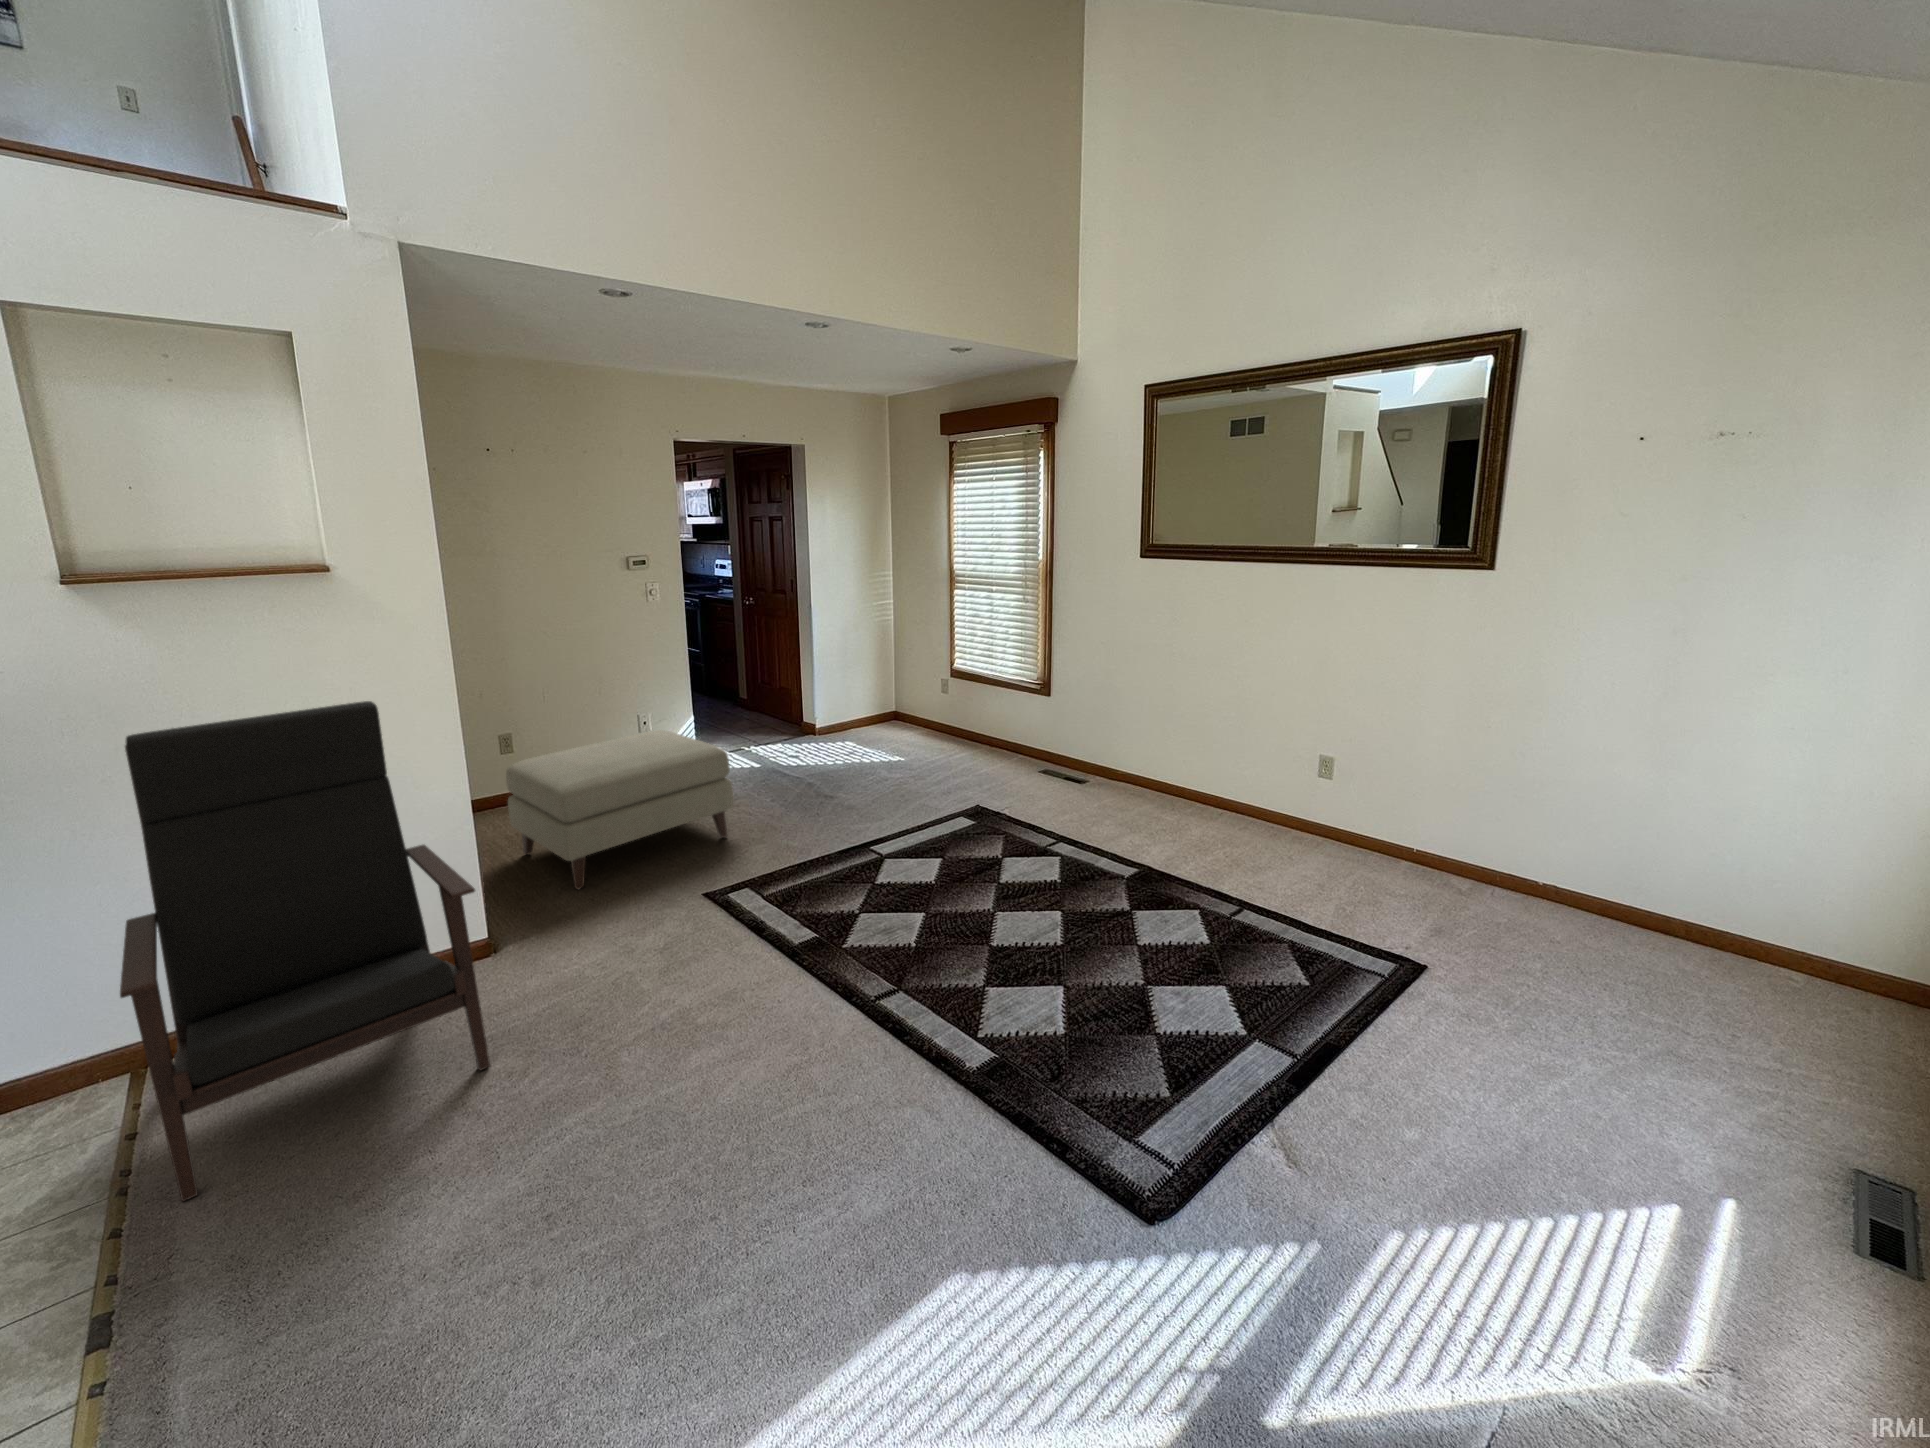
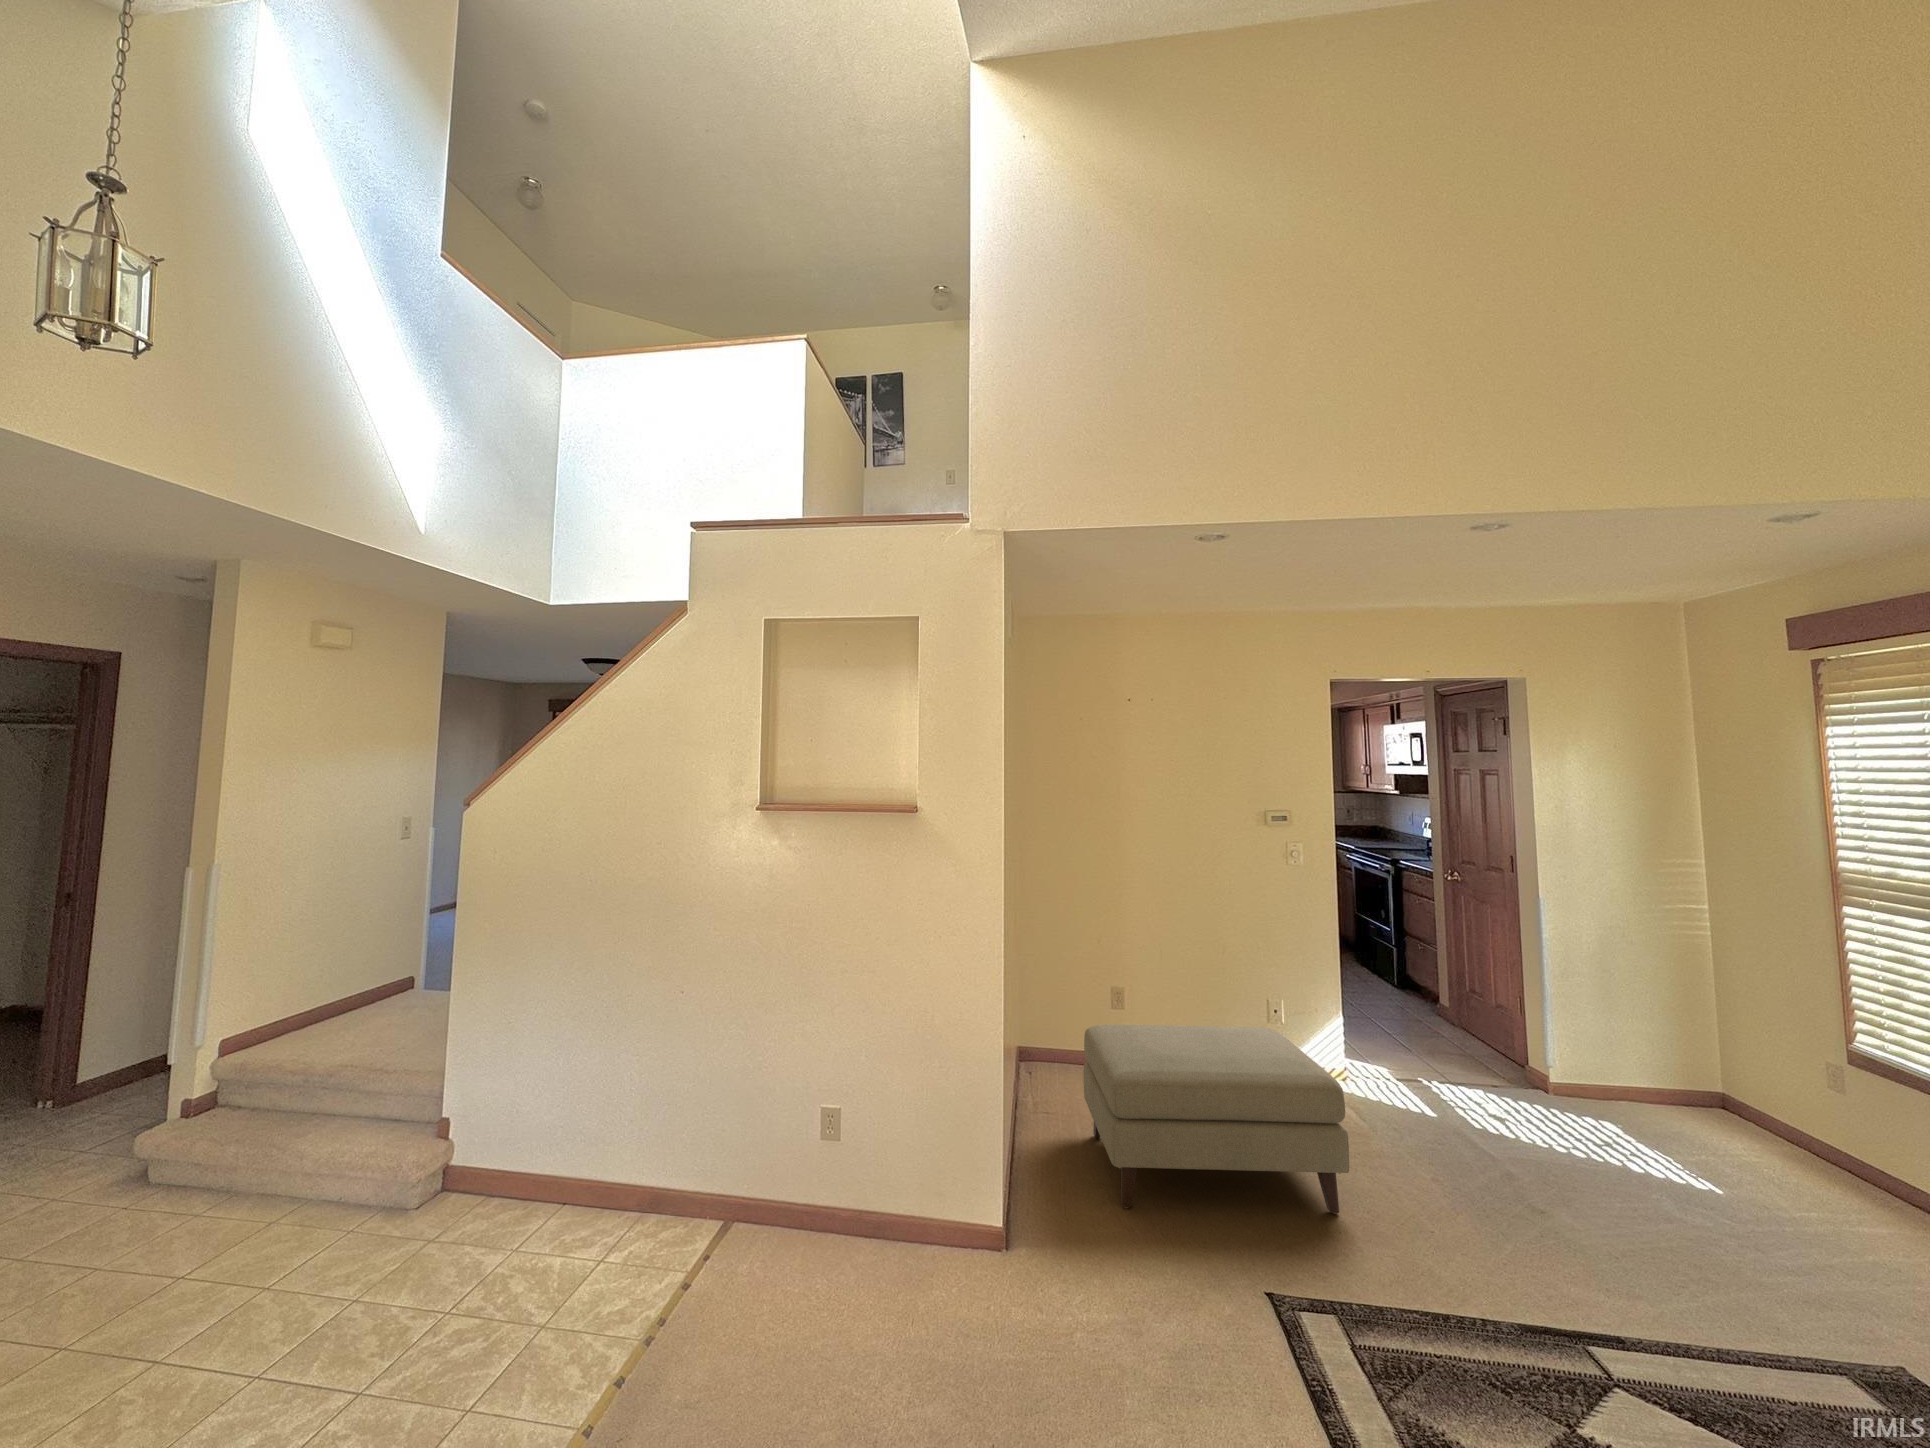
lounge chair: present [120,701,490,1201] -> none [664,932,946,1405]

